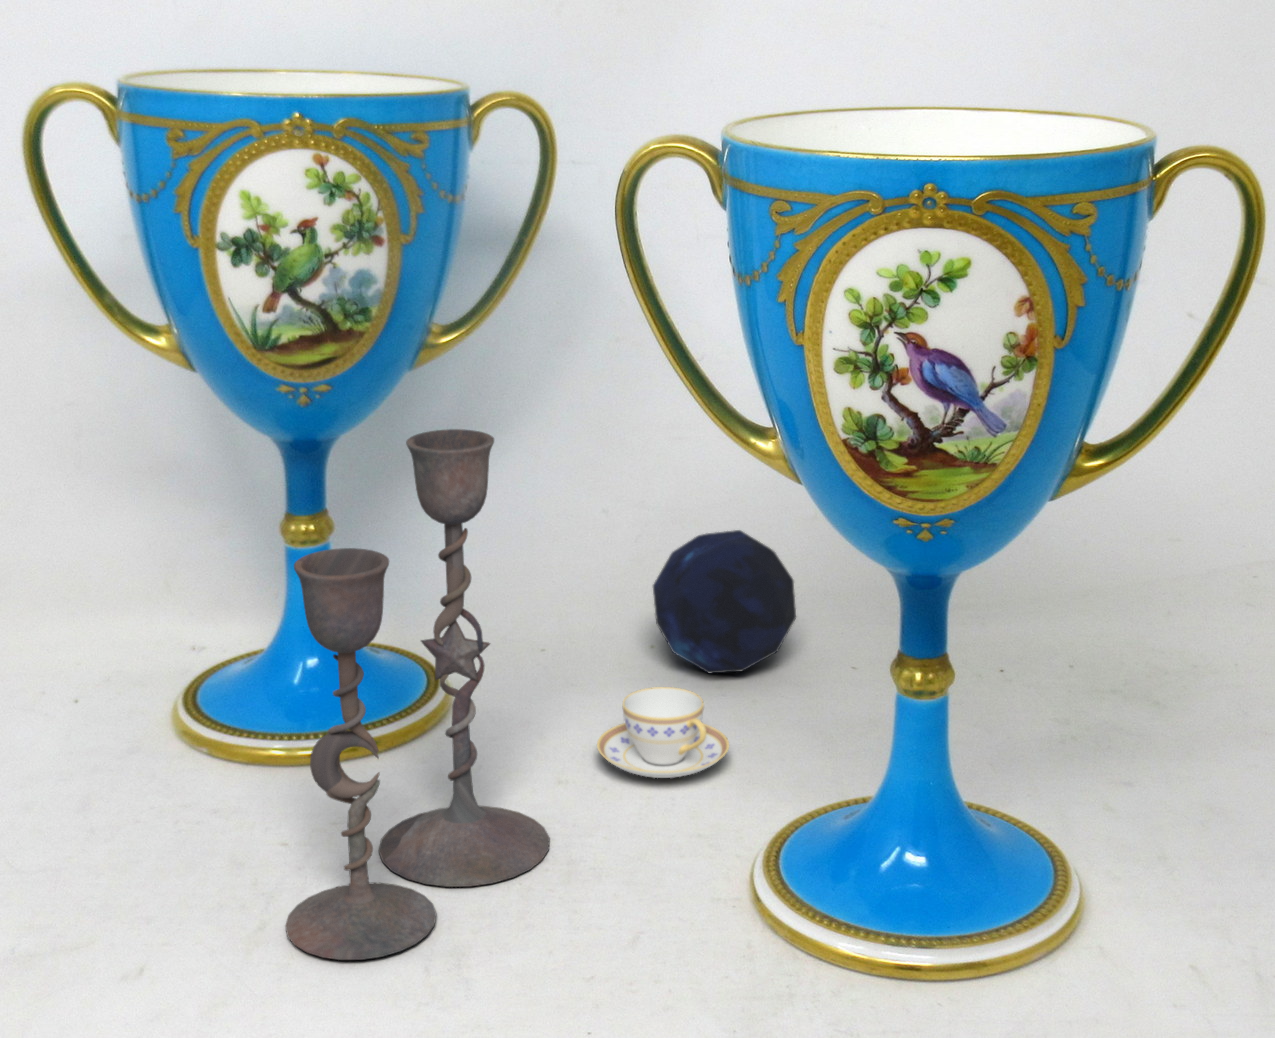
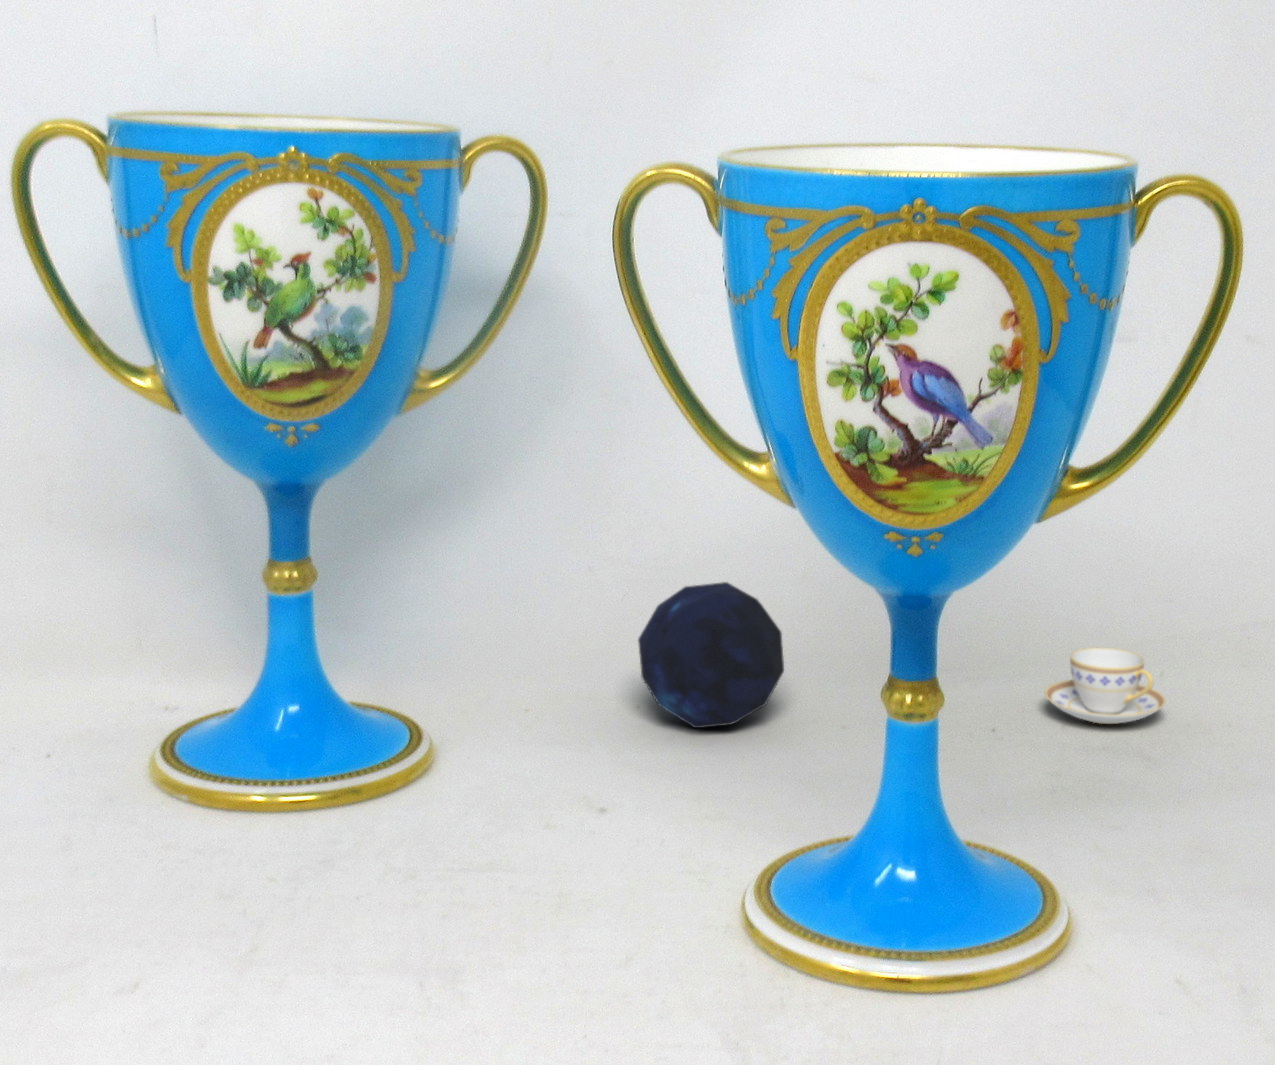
candlestick: present [285,429,550,960] -> none [276,457,539,980]
teacup: present [597,687,729,778] -> present [1045,648,1166,724]

